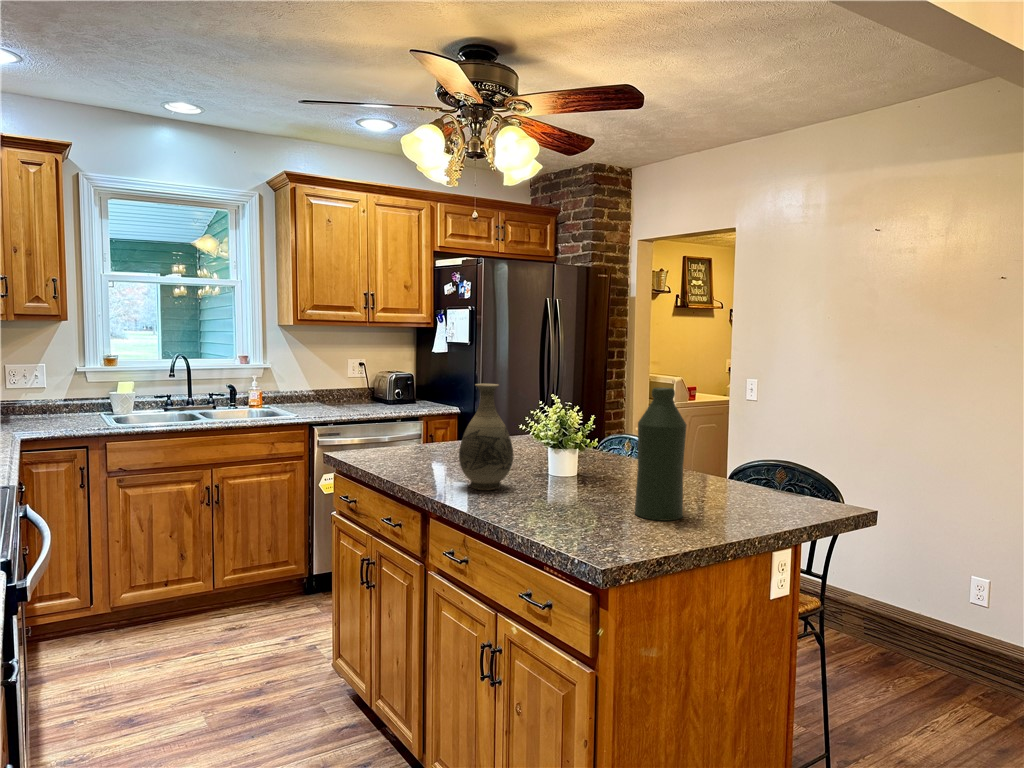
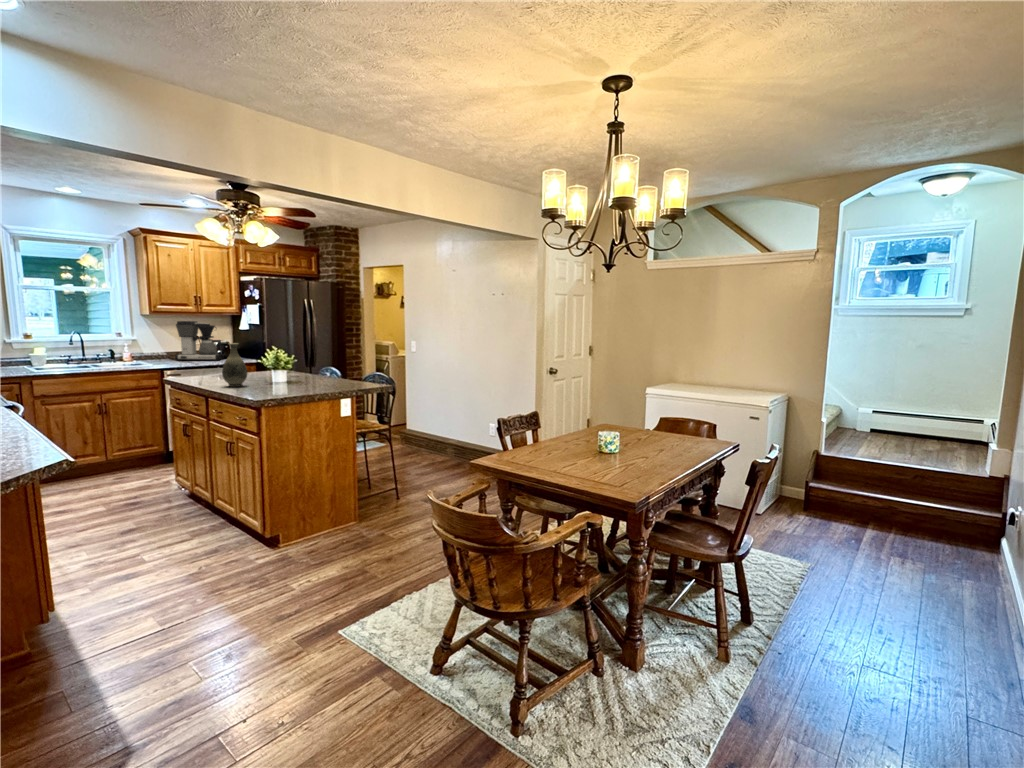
coffee maker: none [329,337,403,408] -> present [175,321,223,361]
bottle: present [635,388,687,521] -> none [289,343,309,392]

